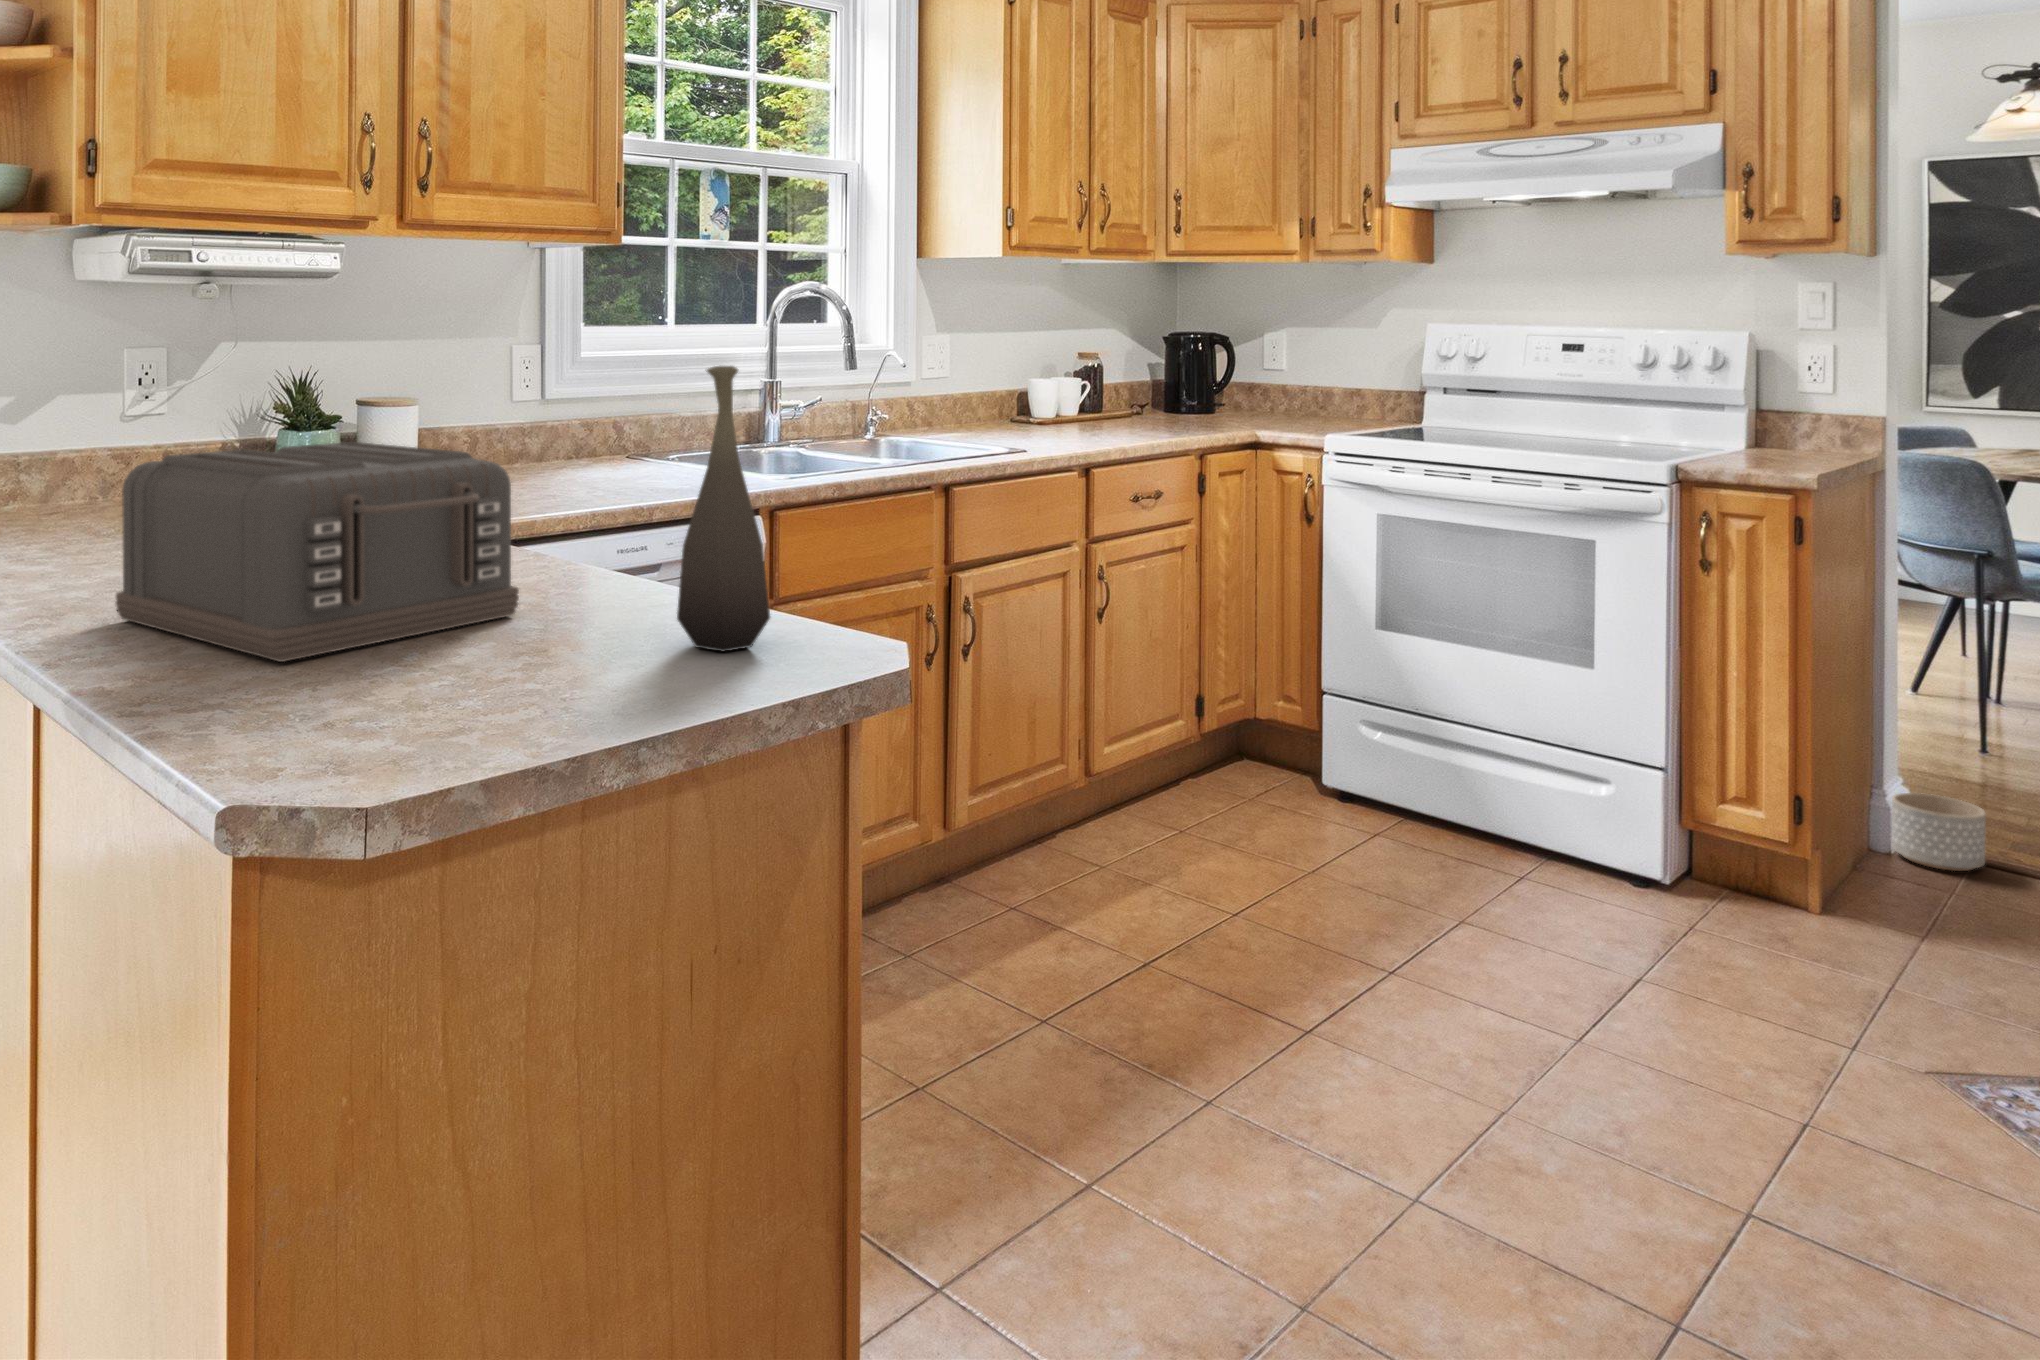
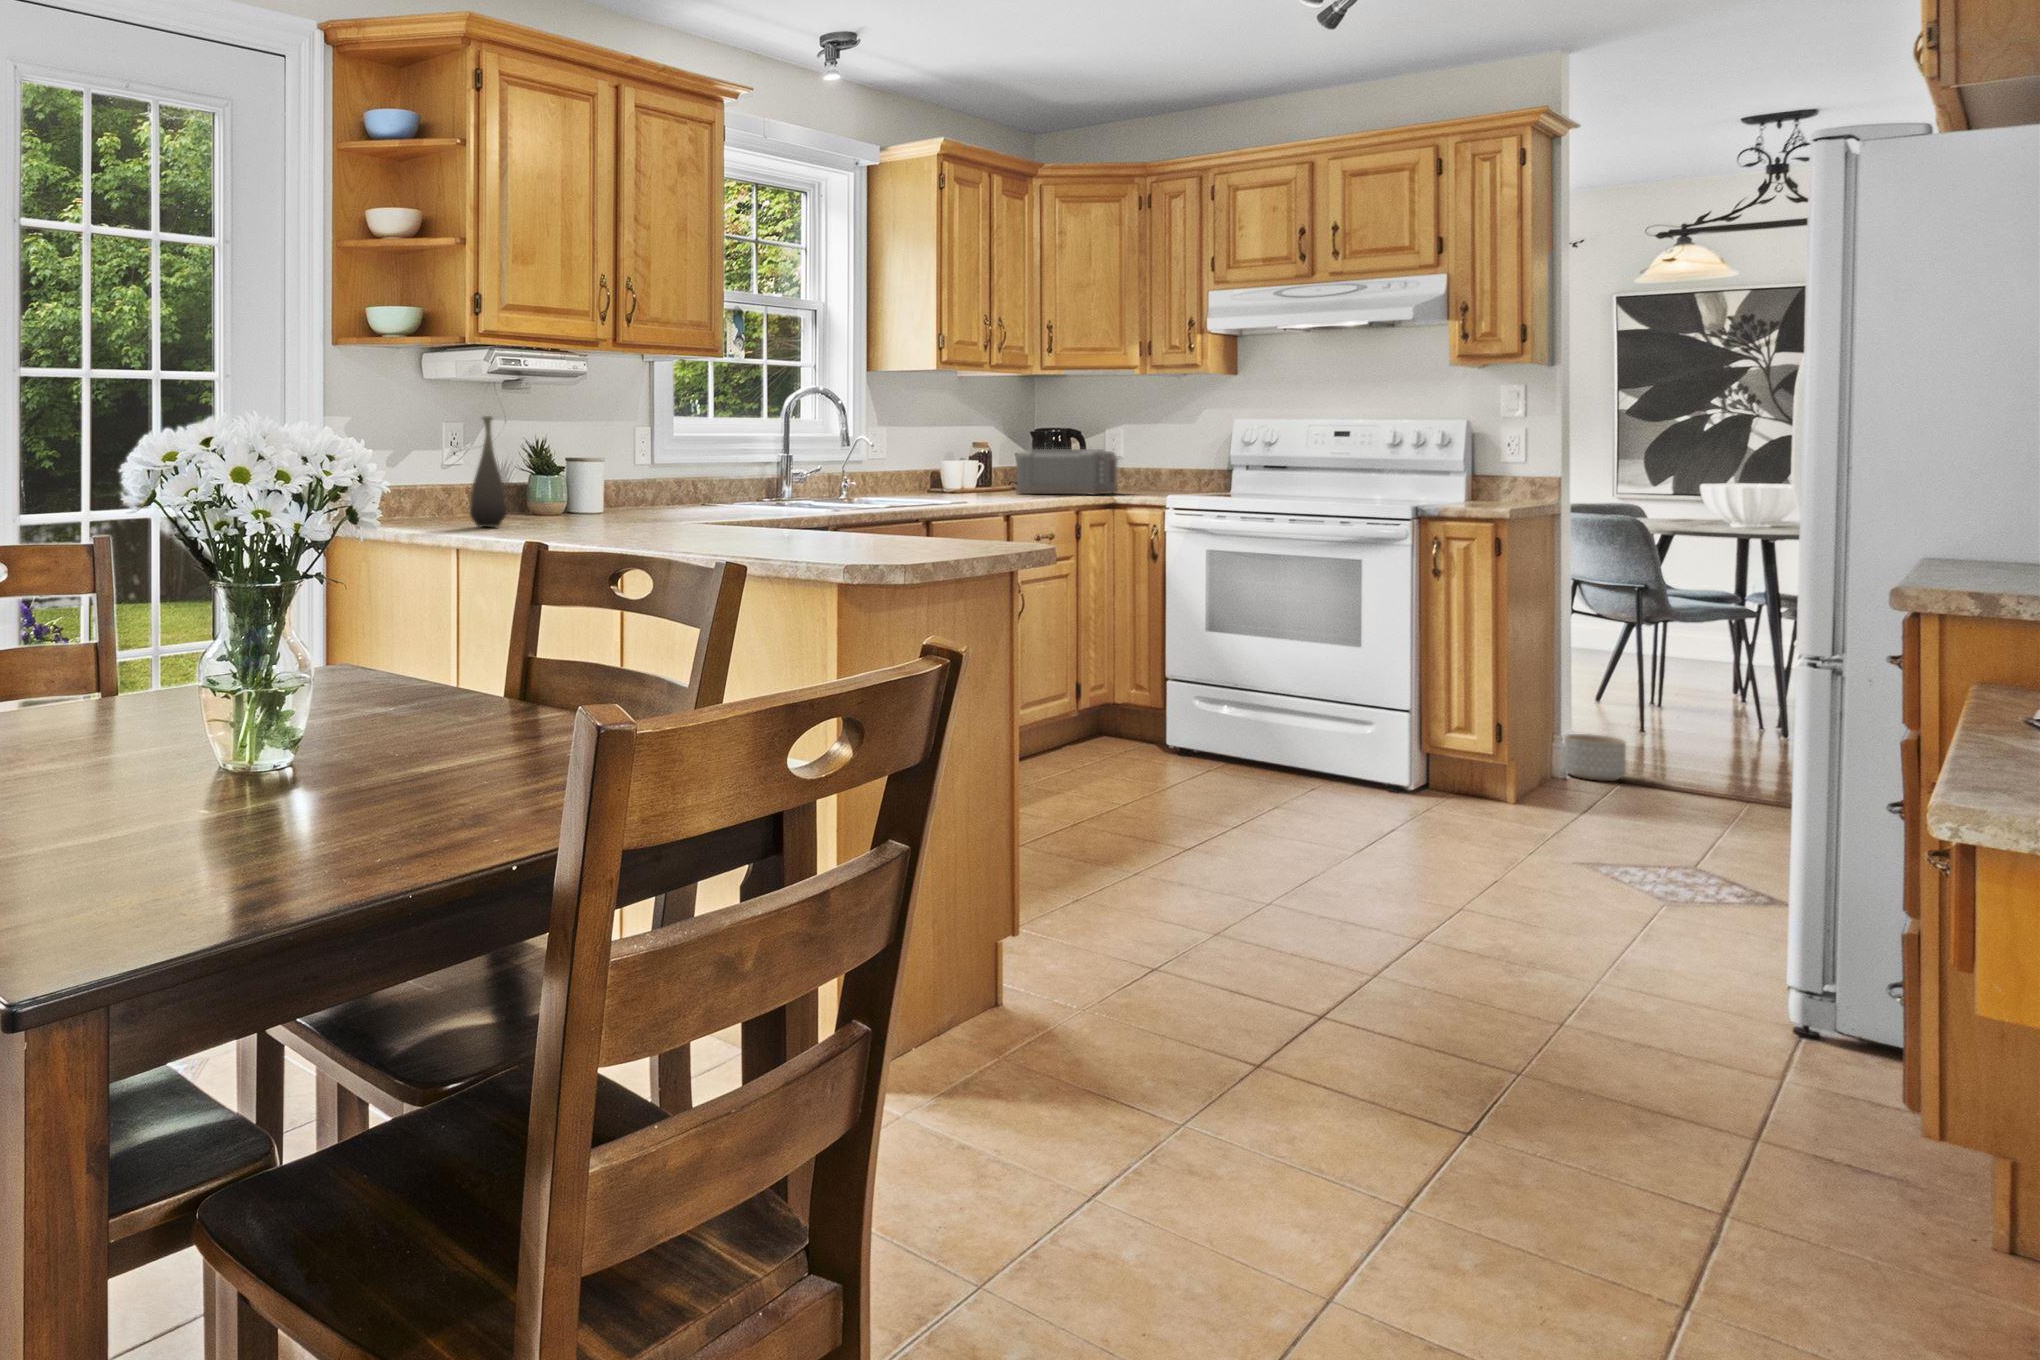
bottle: present [677,366,770,652] -> present [470,416,506,527]
toaster: present [116,442,519,662] -> present [1016,449,1119,495]

